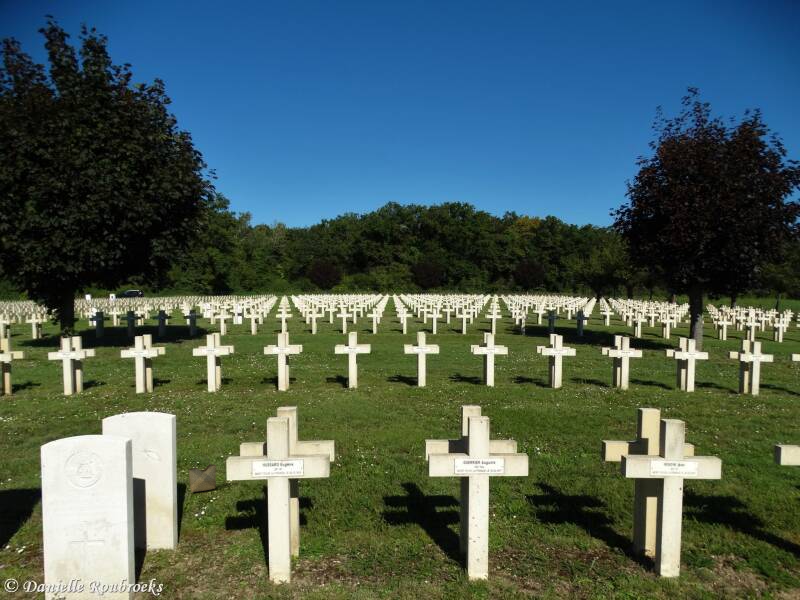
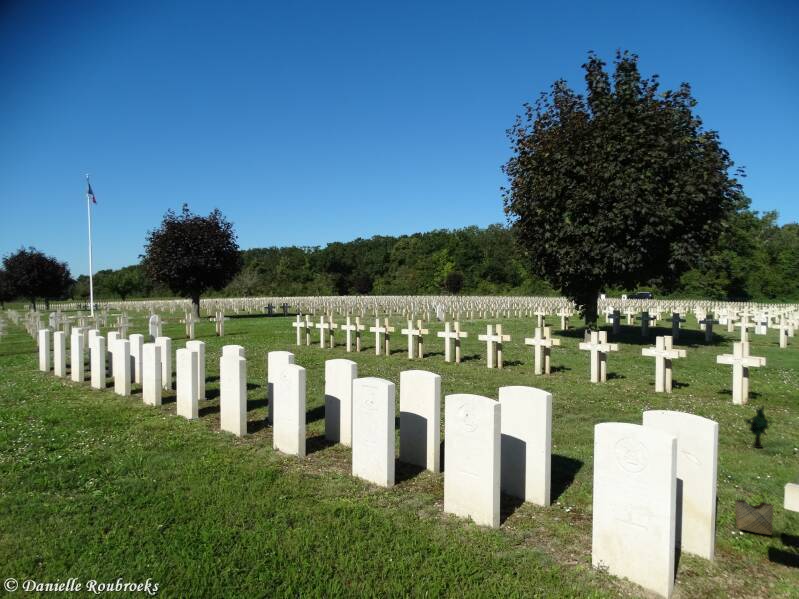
decorative plant: none [206,388,227,425] -> present [744,406,772,448]

